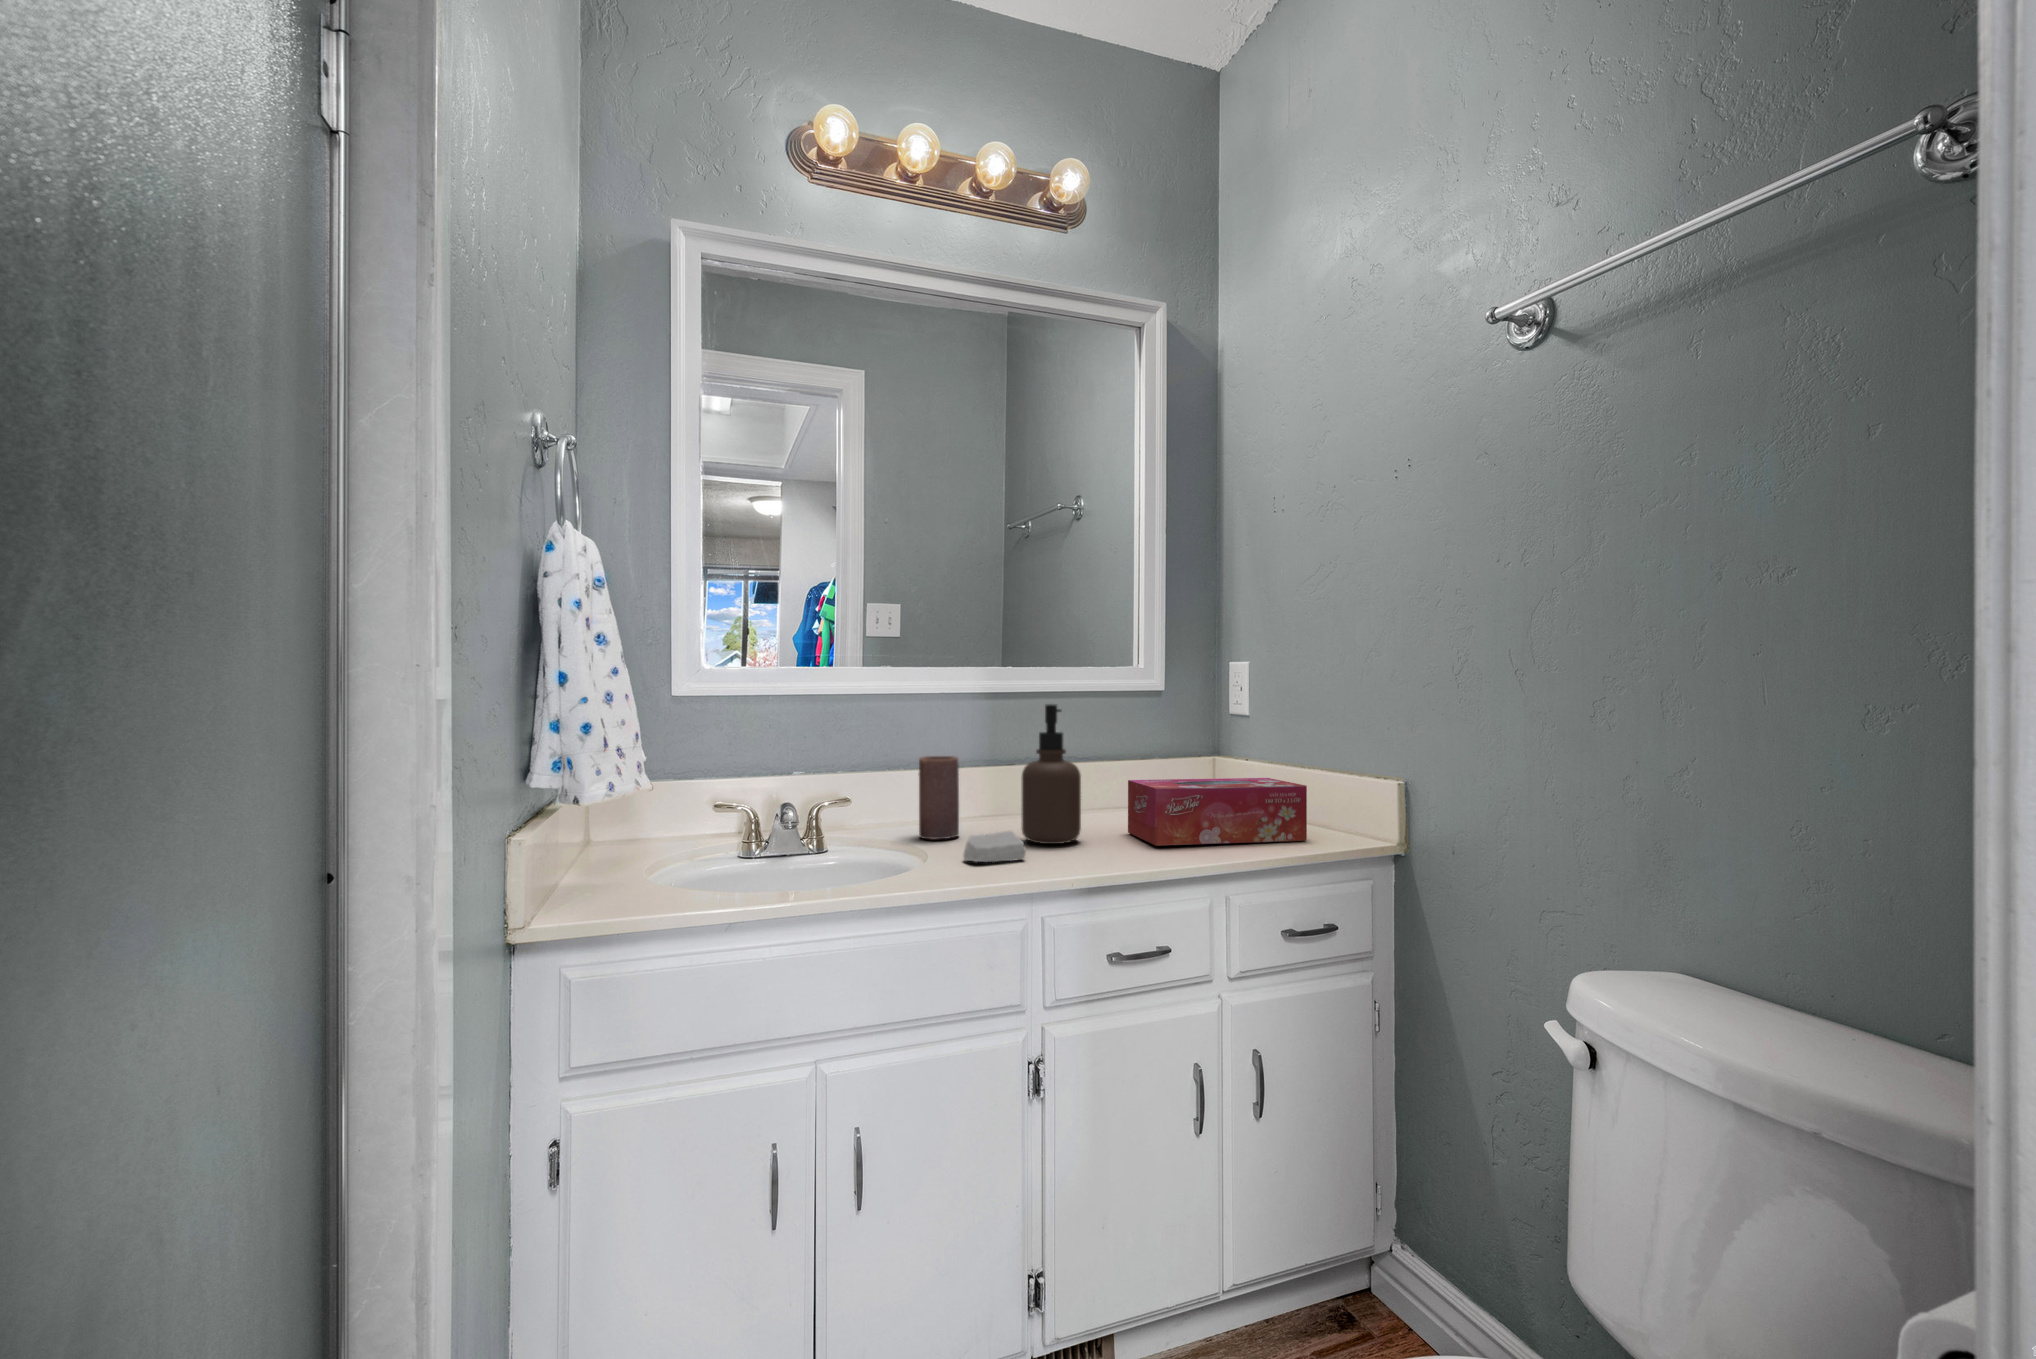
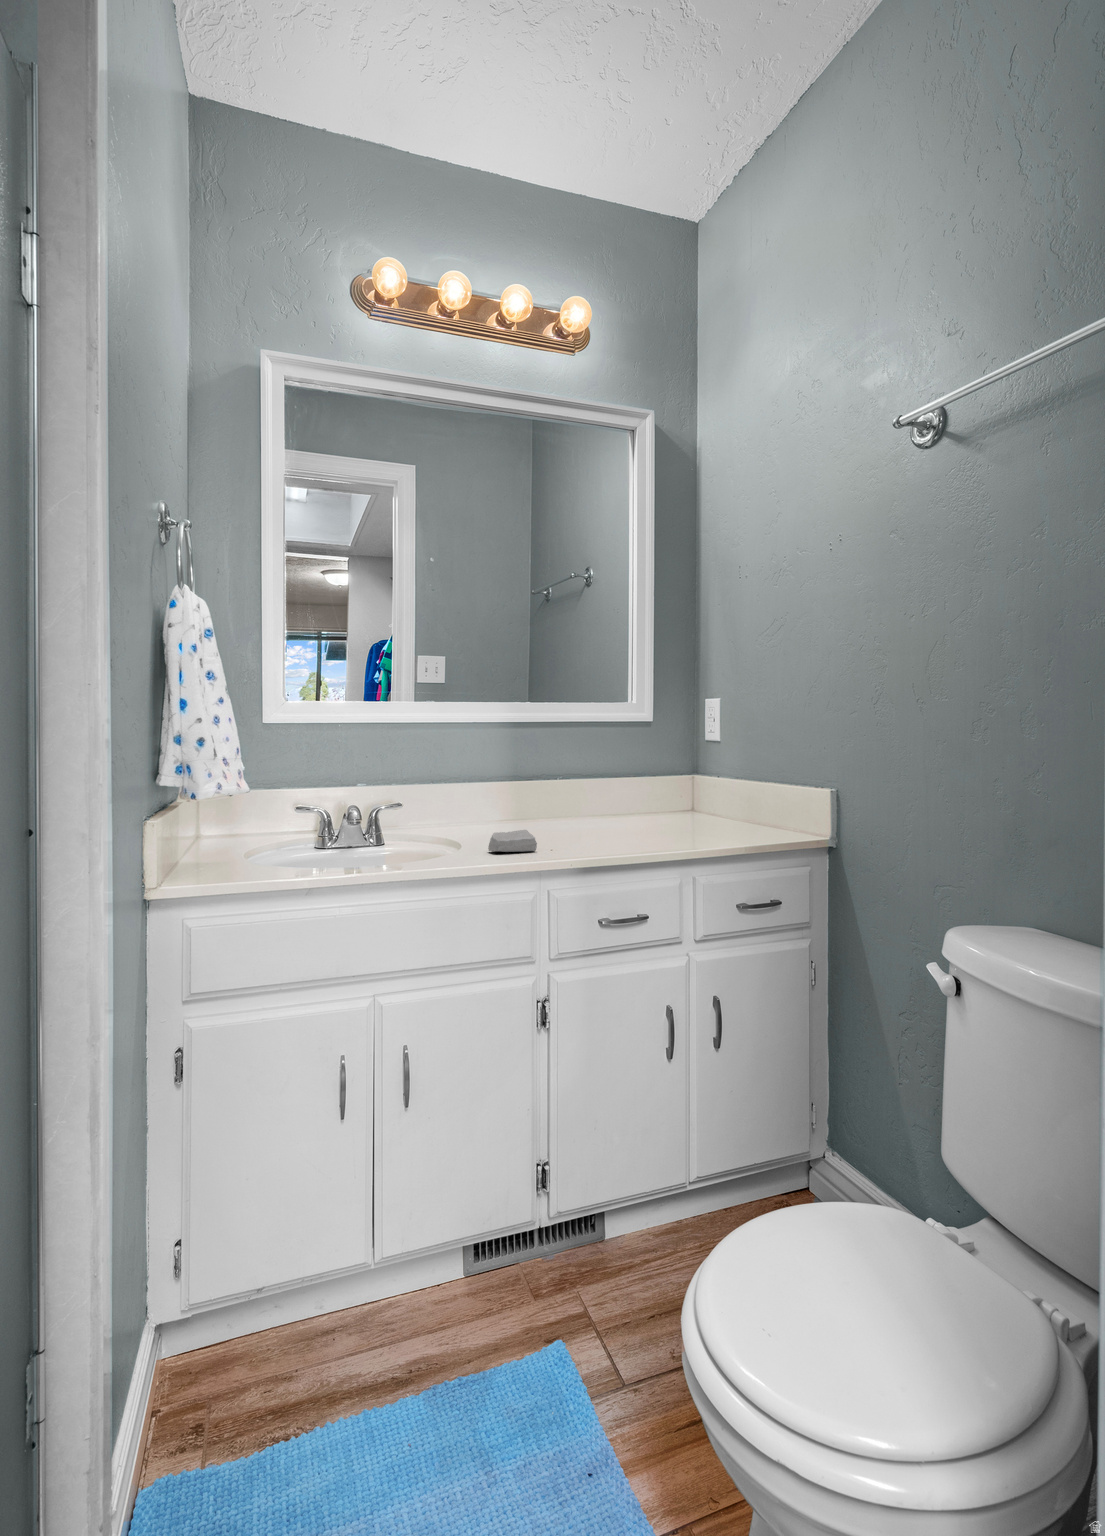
soap dispenser: present [1022,704,1081,844] -> none [536,734,583,843]
candle: present [919,756,959,839] -> none [456,776,488,840]
tissue box: present [1128,778,1307,845] -> none [622,795,762,843]

